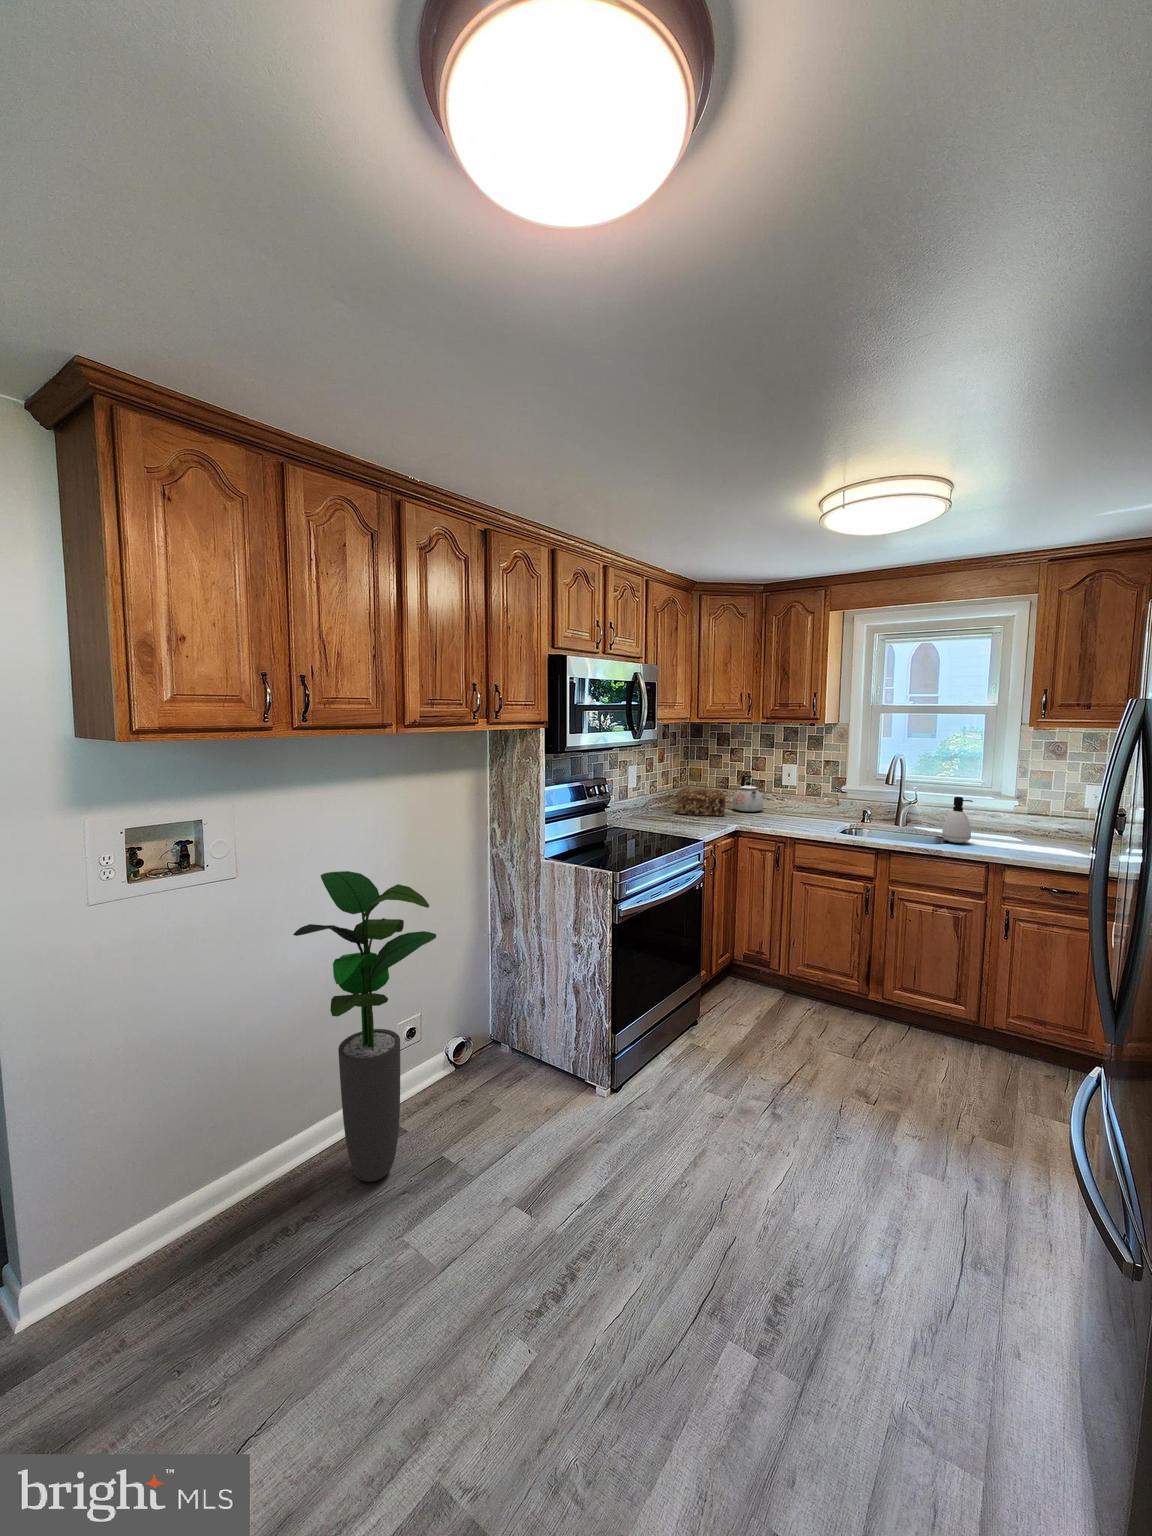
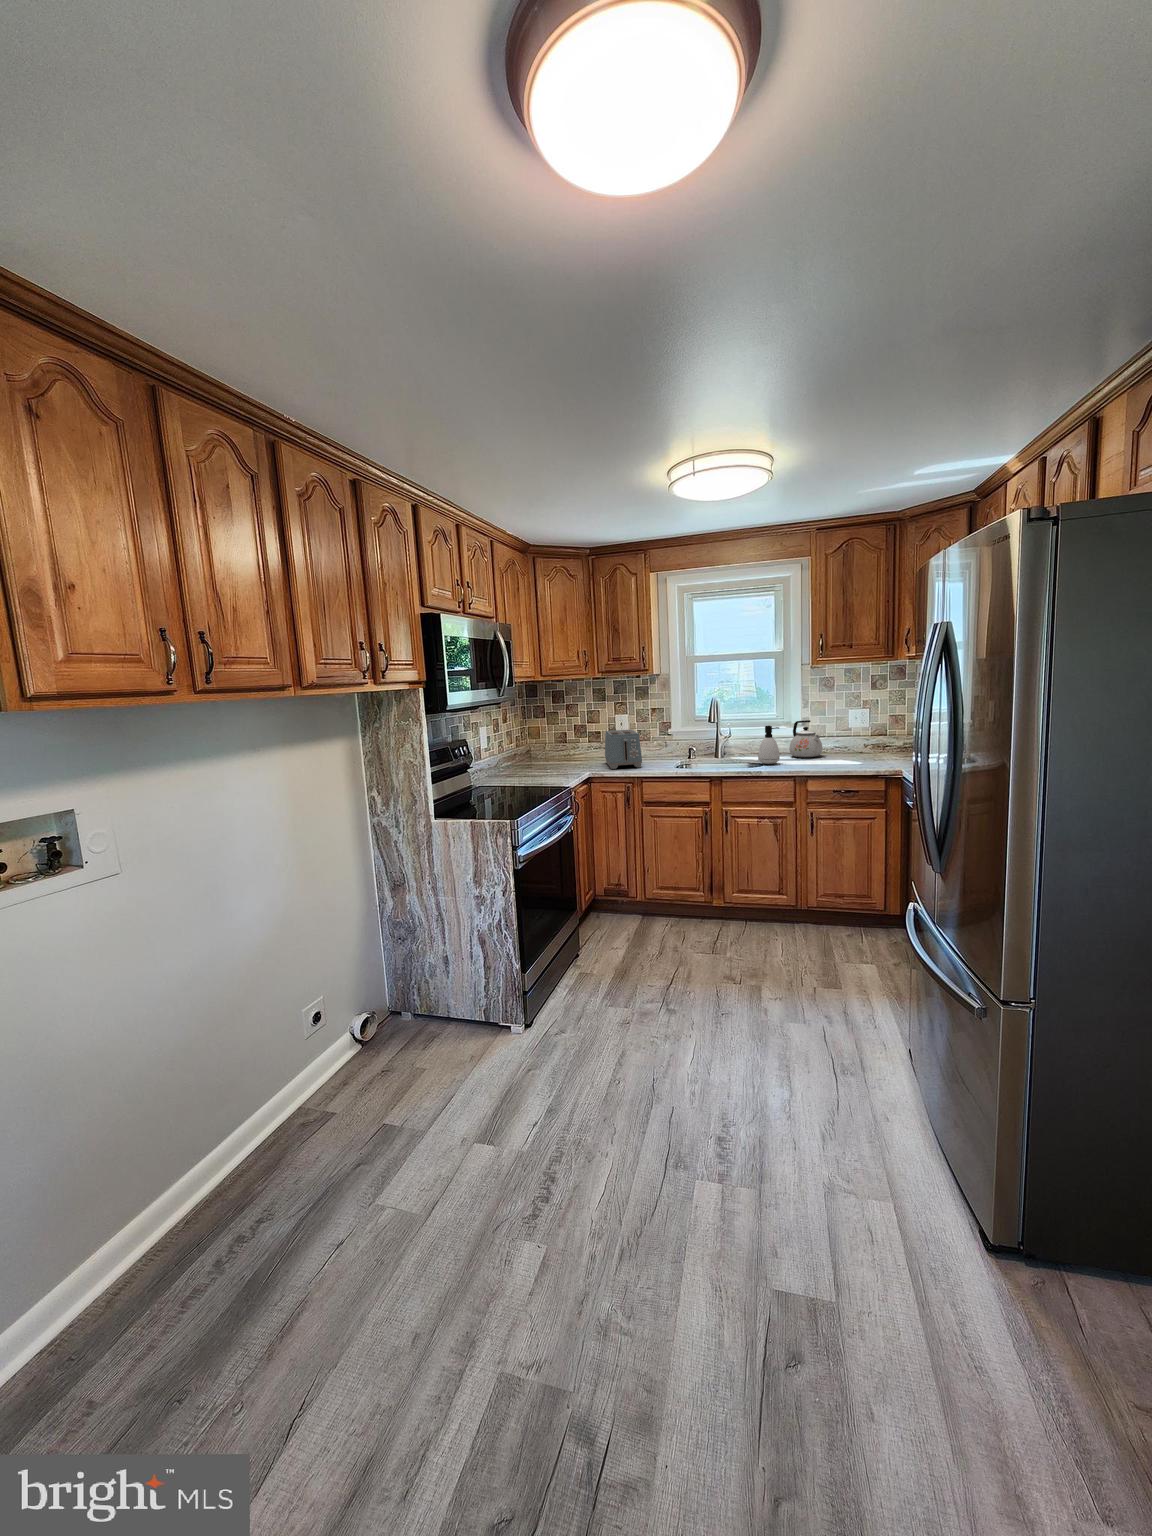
kettle: present [732,775,764,812] -> present [789,720,823,758]
toaster: none [762,782,799,827] -> present [605,729,642,769]
bread loaf: present [677,789,725,816] -> none [527,743,572,769]
potted plant: present [293,871,436,1182] -> none [213,853,362,1170]

